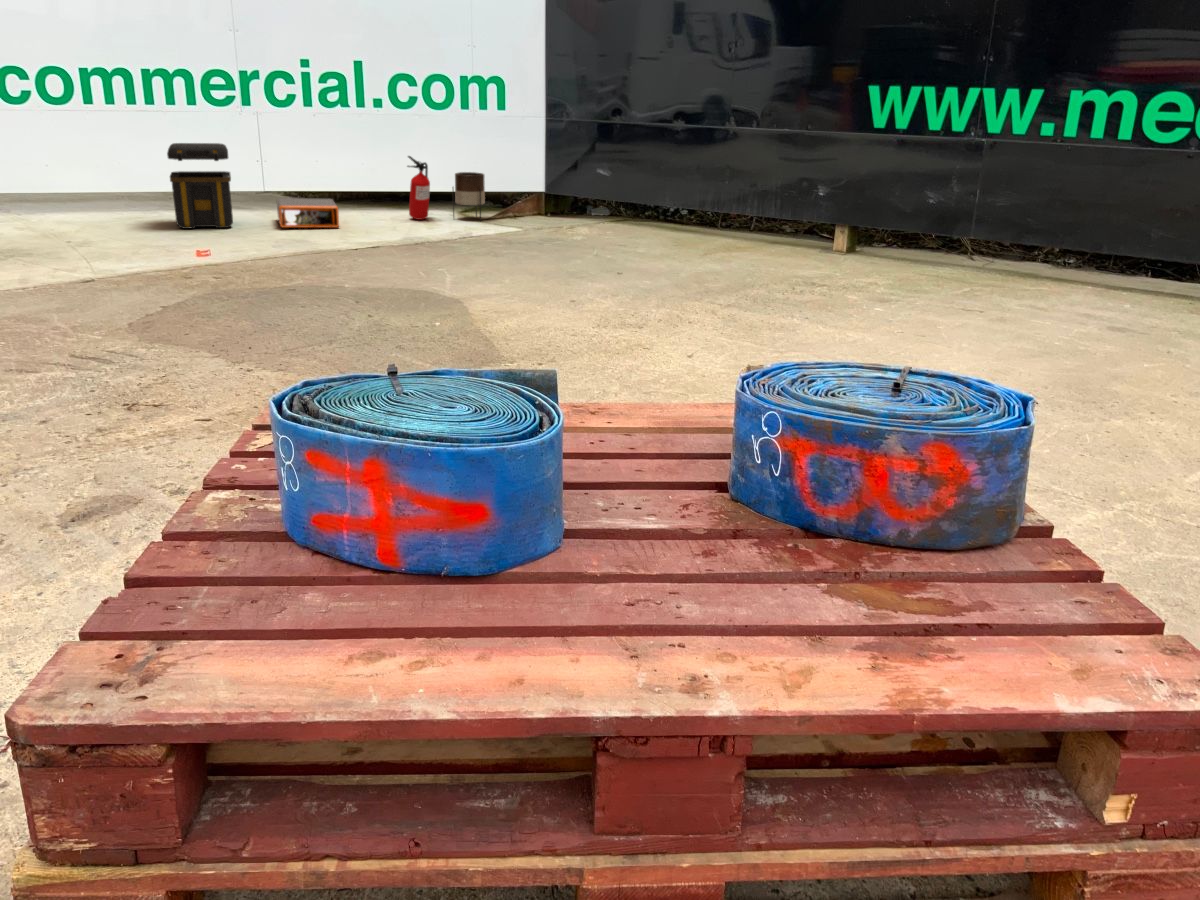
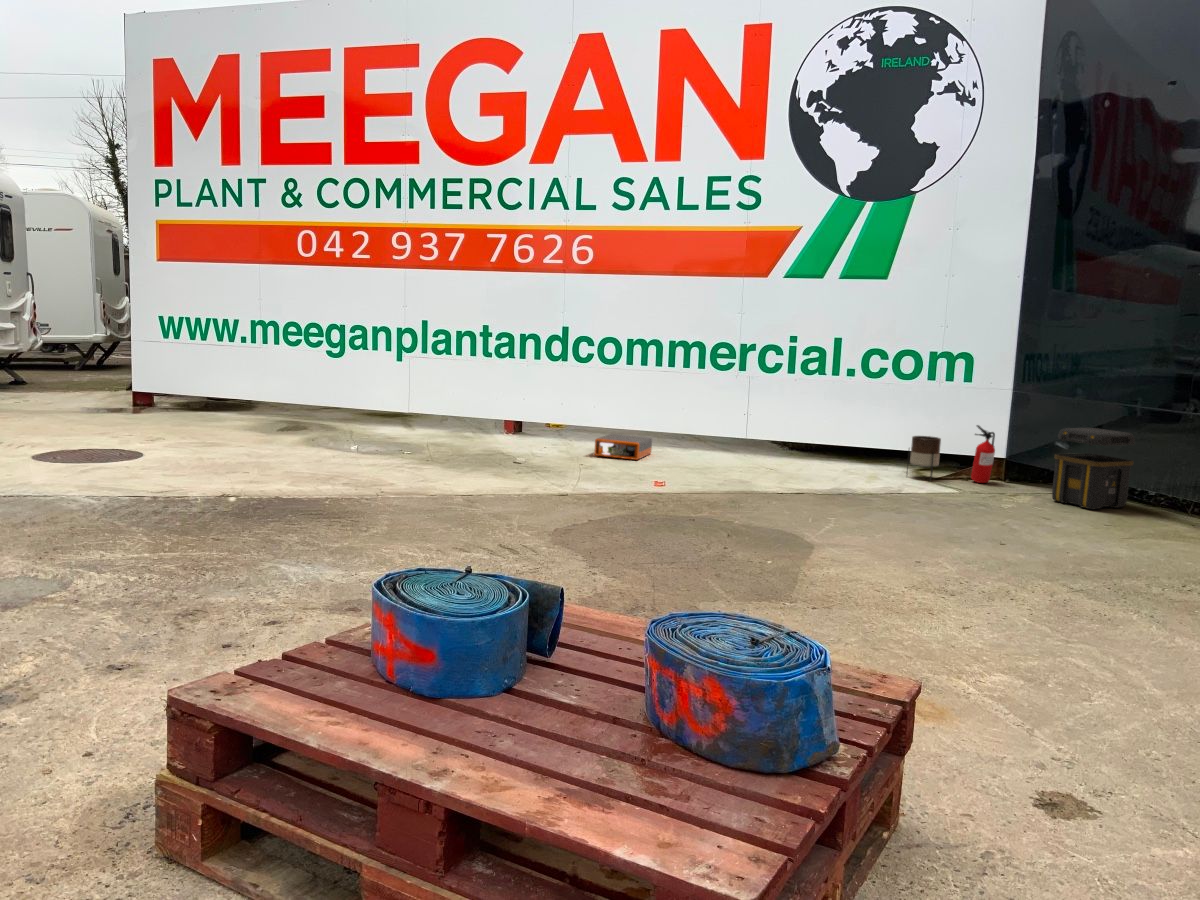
toolbox: present [167,143,233,229] -> present [1052,428,1135,509]
fire extinguisher: present [407,156,430,220] -> present [971,425,995,483]
storage box: present [277,198,339,228] -> present [594,434,652,460]

